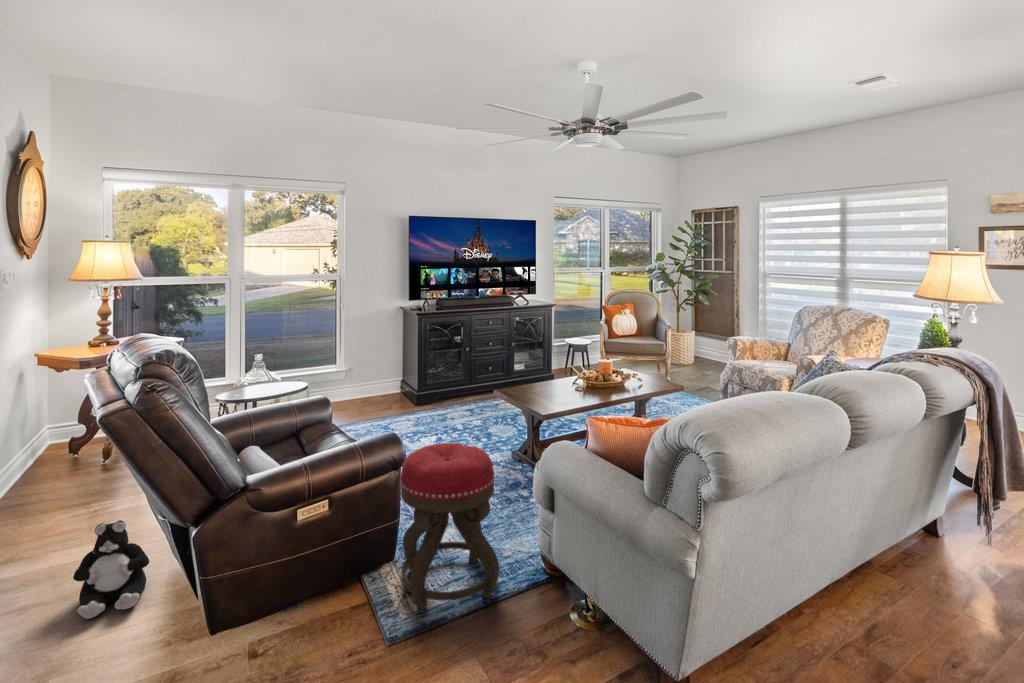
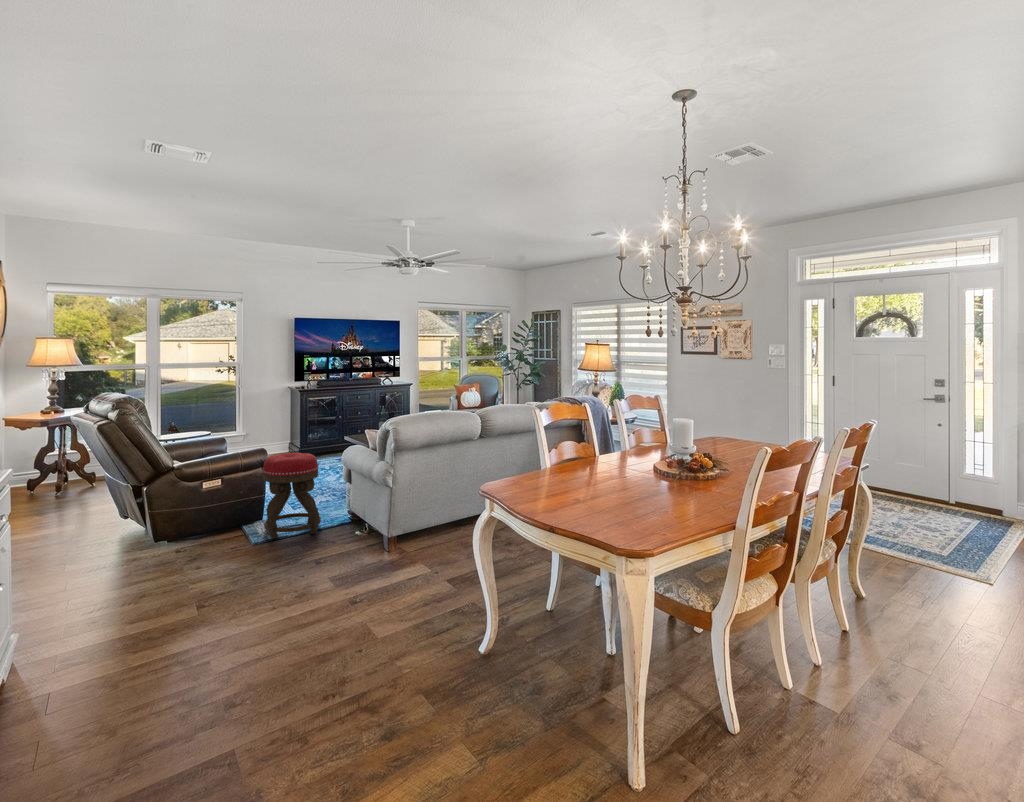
plush toy: present [73,520,149,619] -> none [67,499,111,549]

